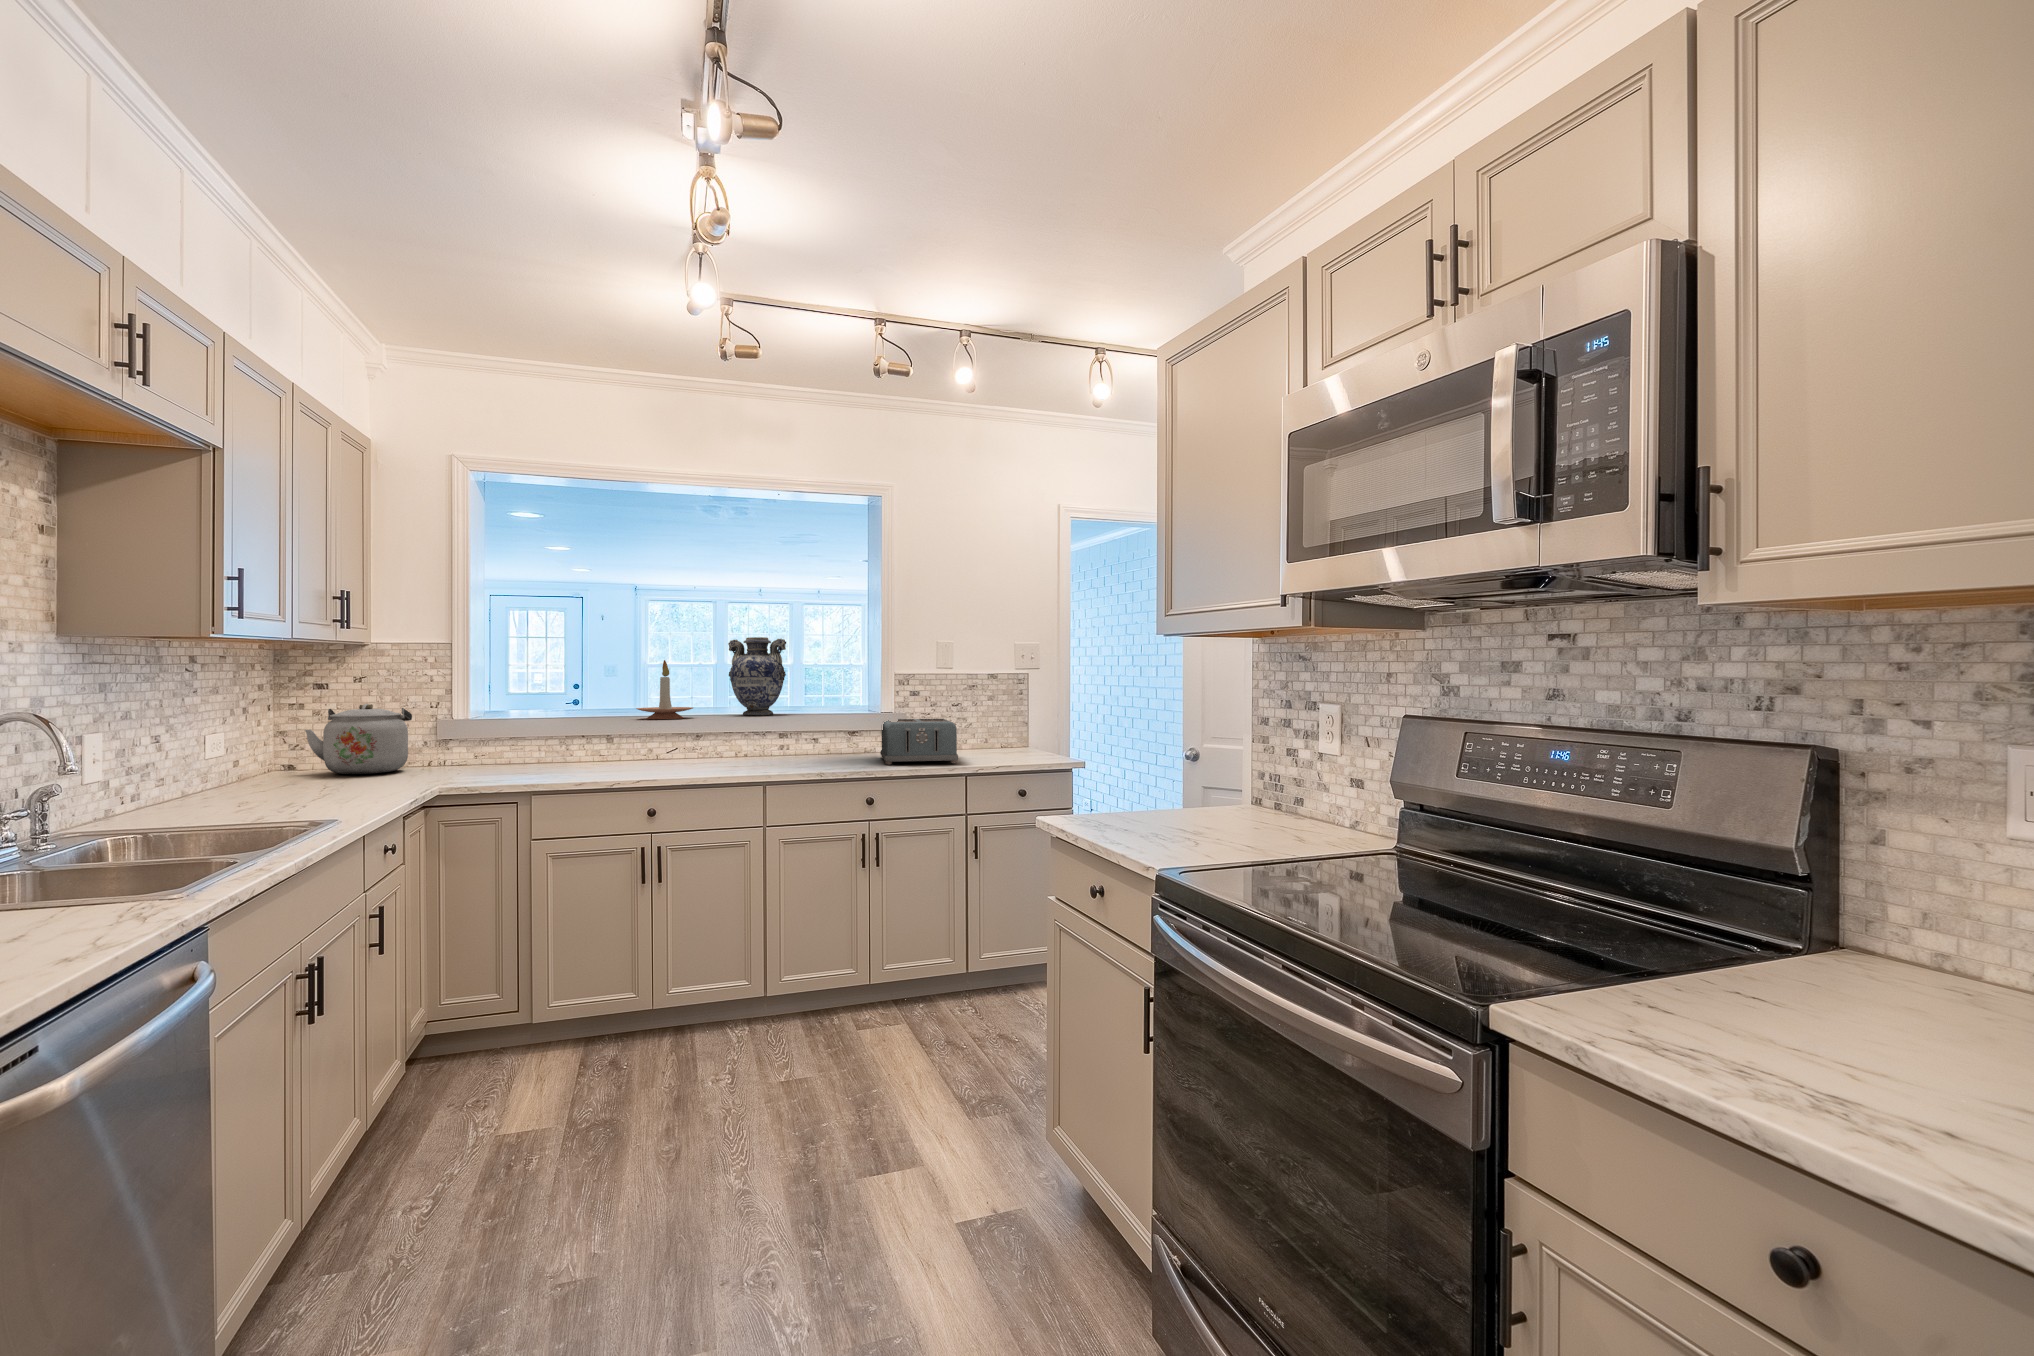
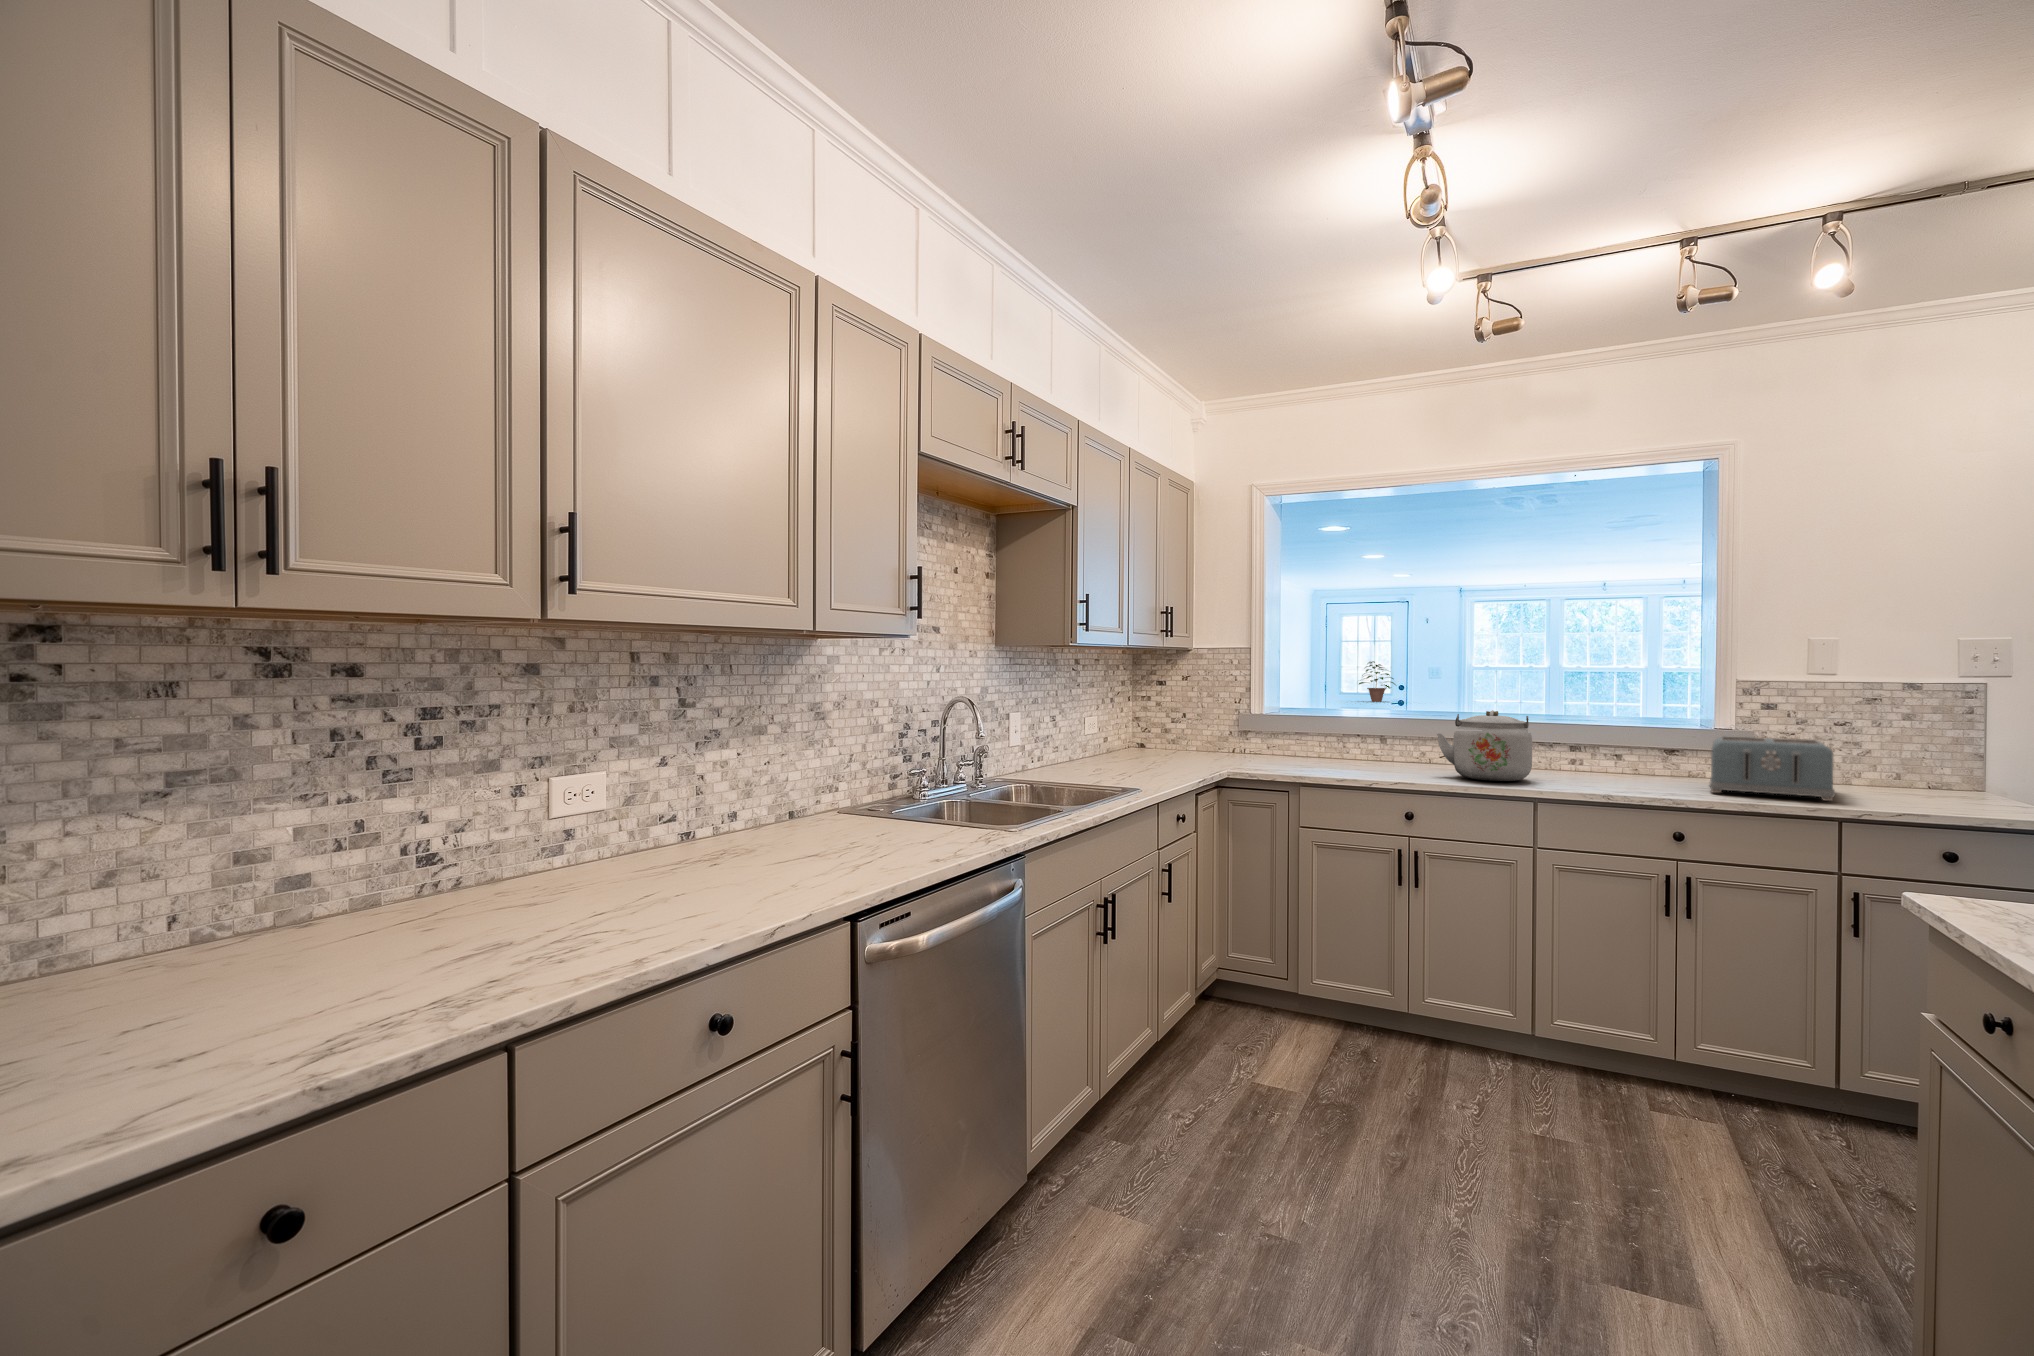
vase: present [728,637,786,715] -> none [1512,638,1583,724]
potted plant: none [544,657,590,701] -> present [1359,661,1394,702]
candle holder: present [636,660,693,719] -> none [1409,663,1470,723]
kettle: present [305,704,412,774] -> present [1437,710,1532,781]

